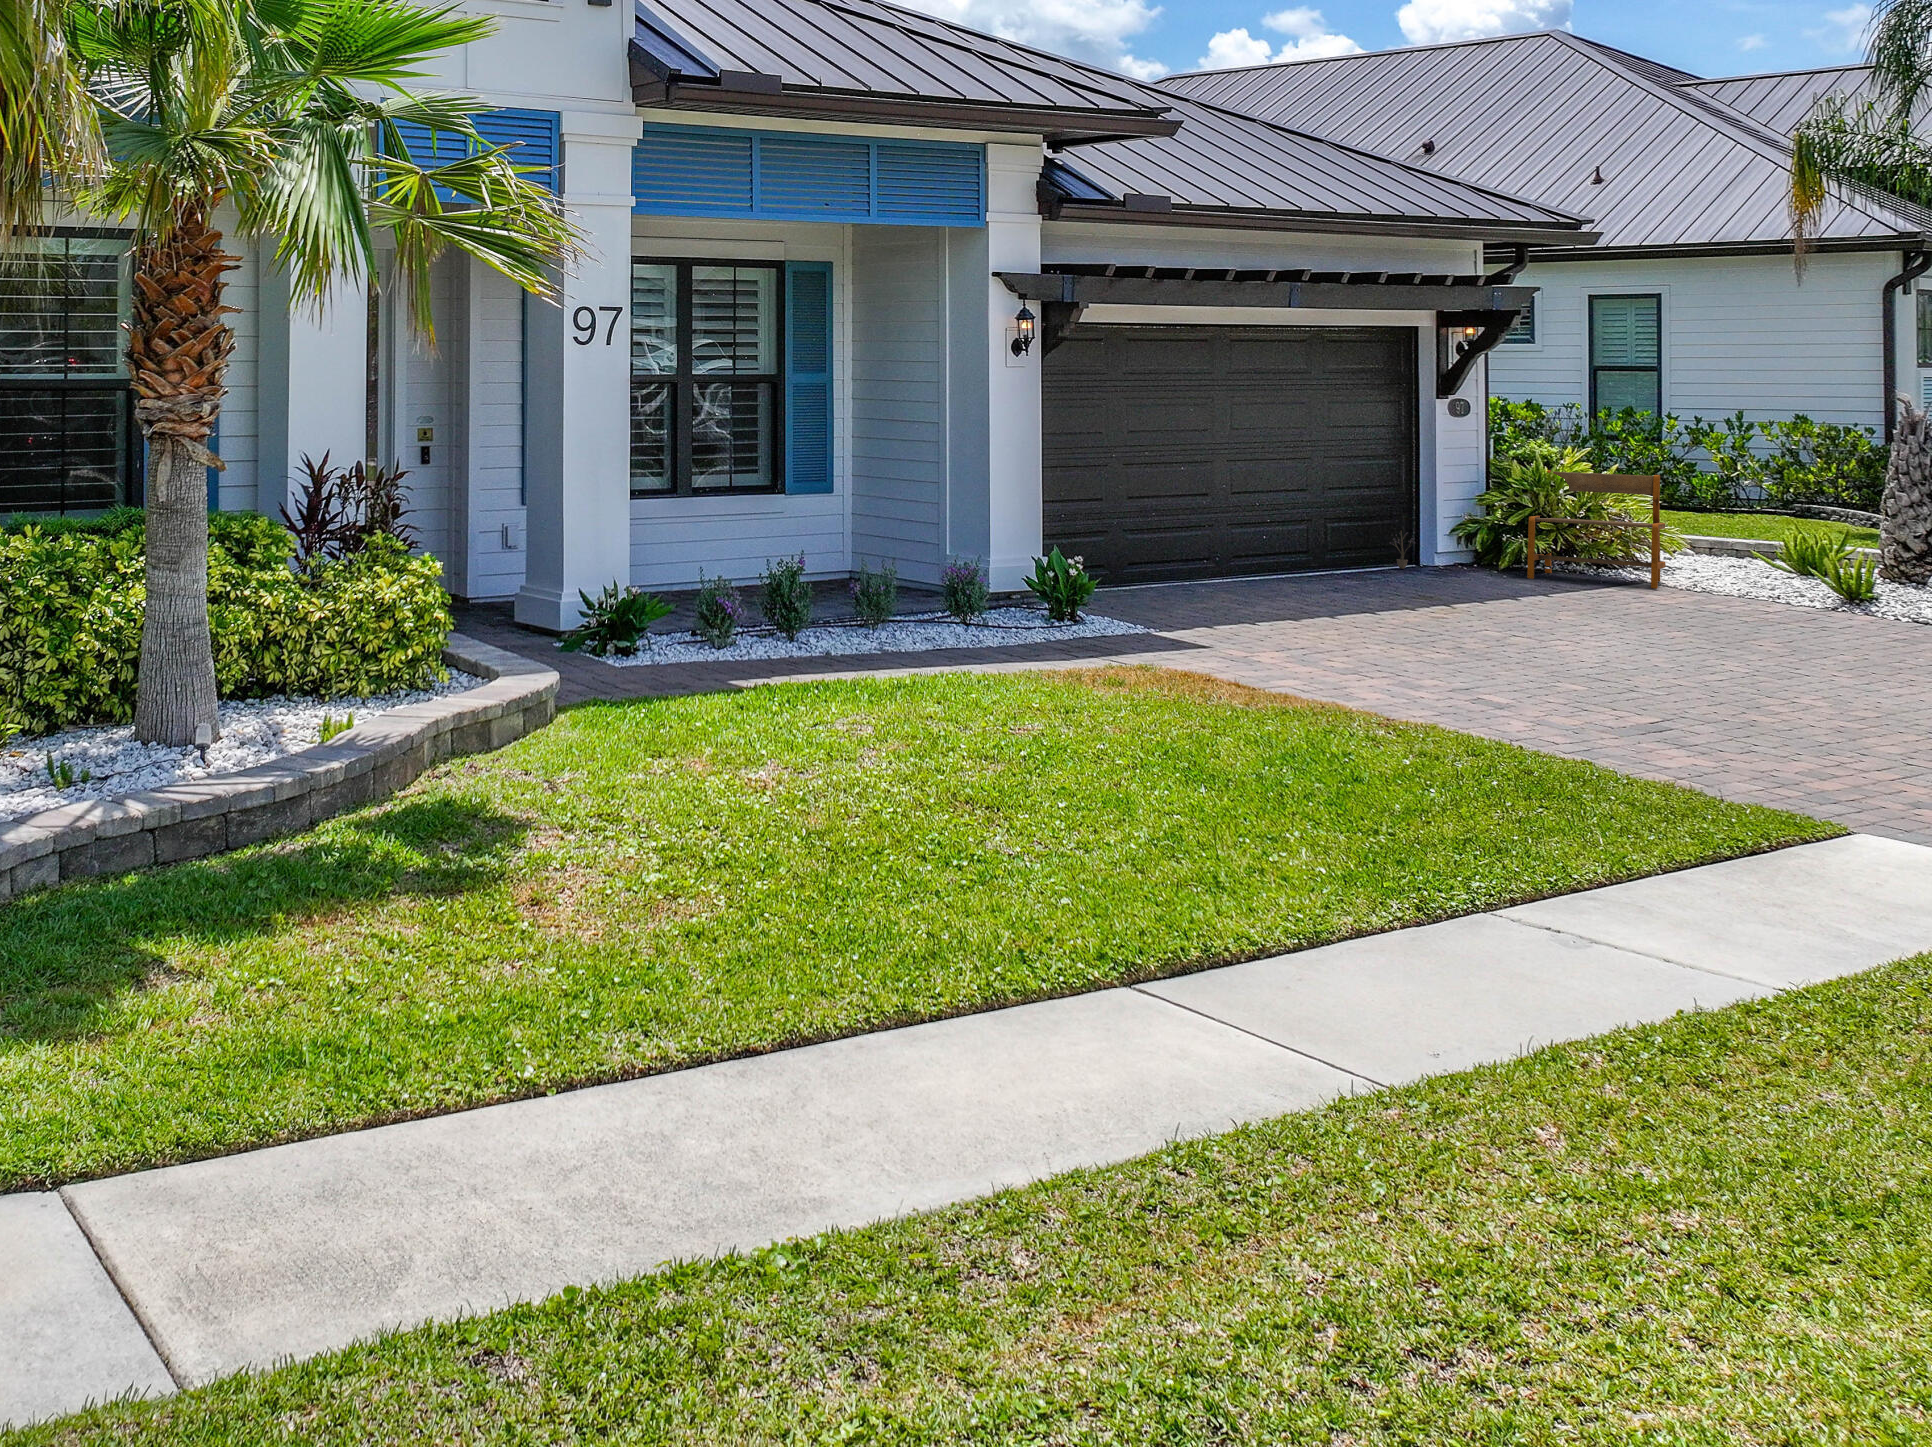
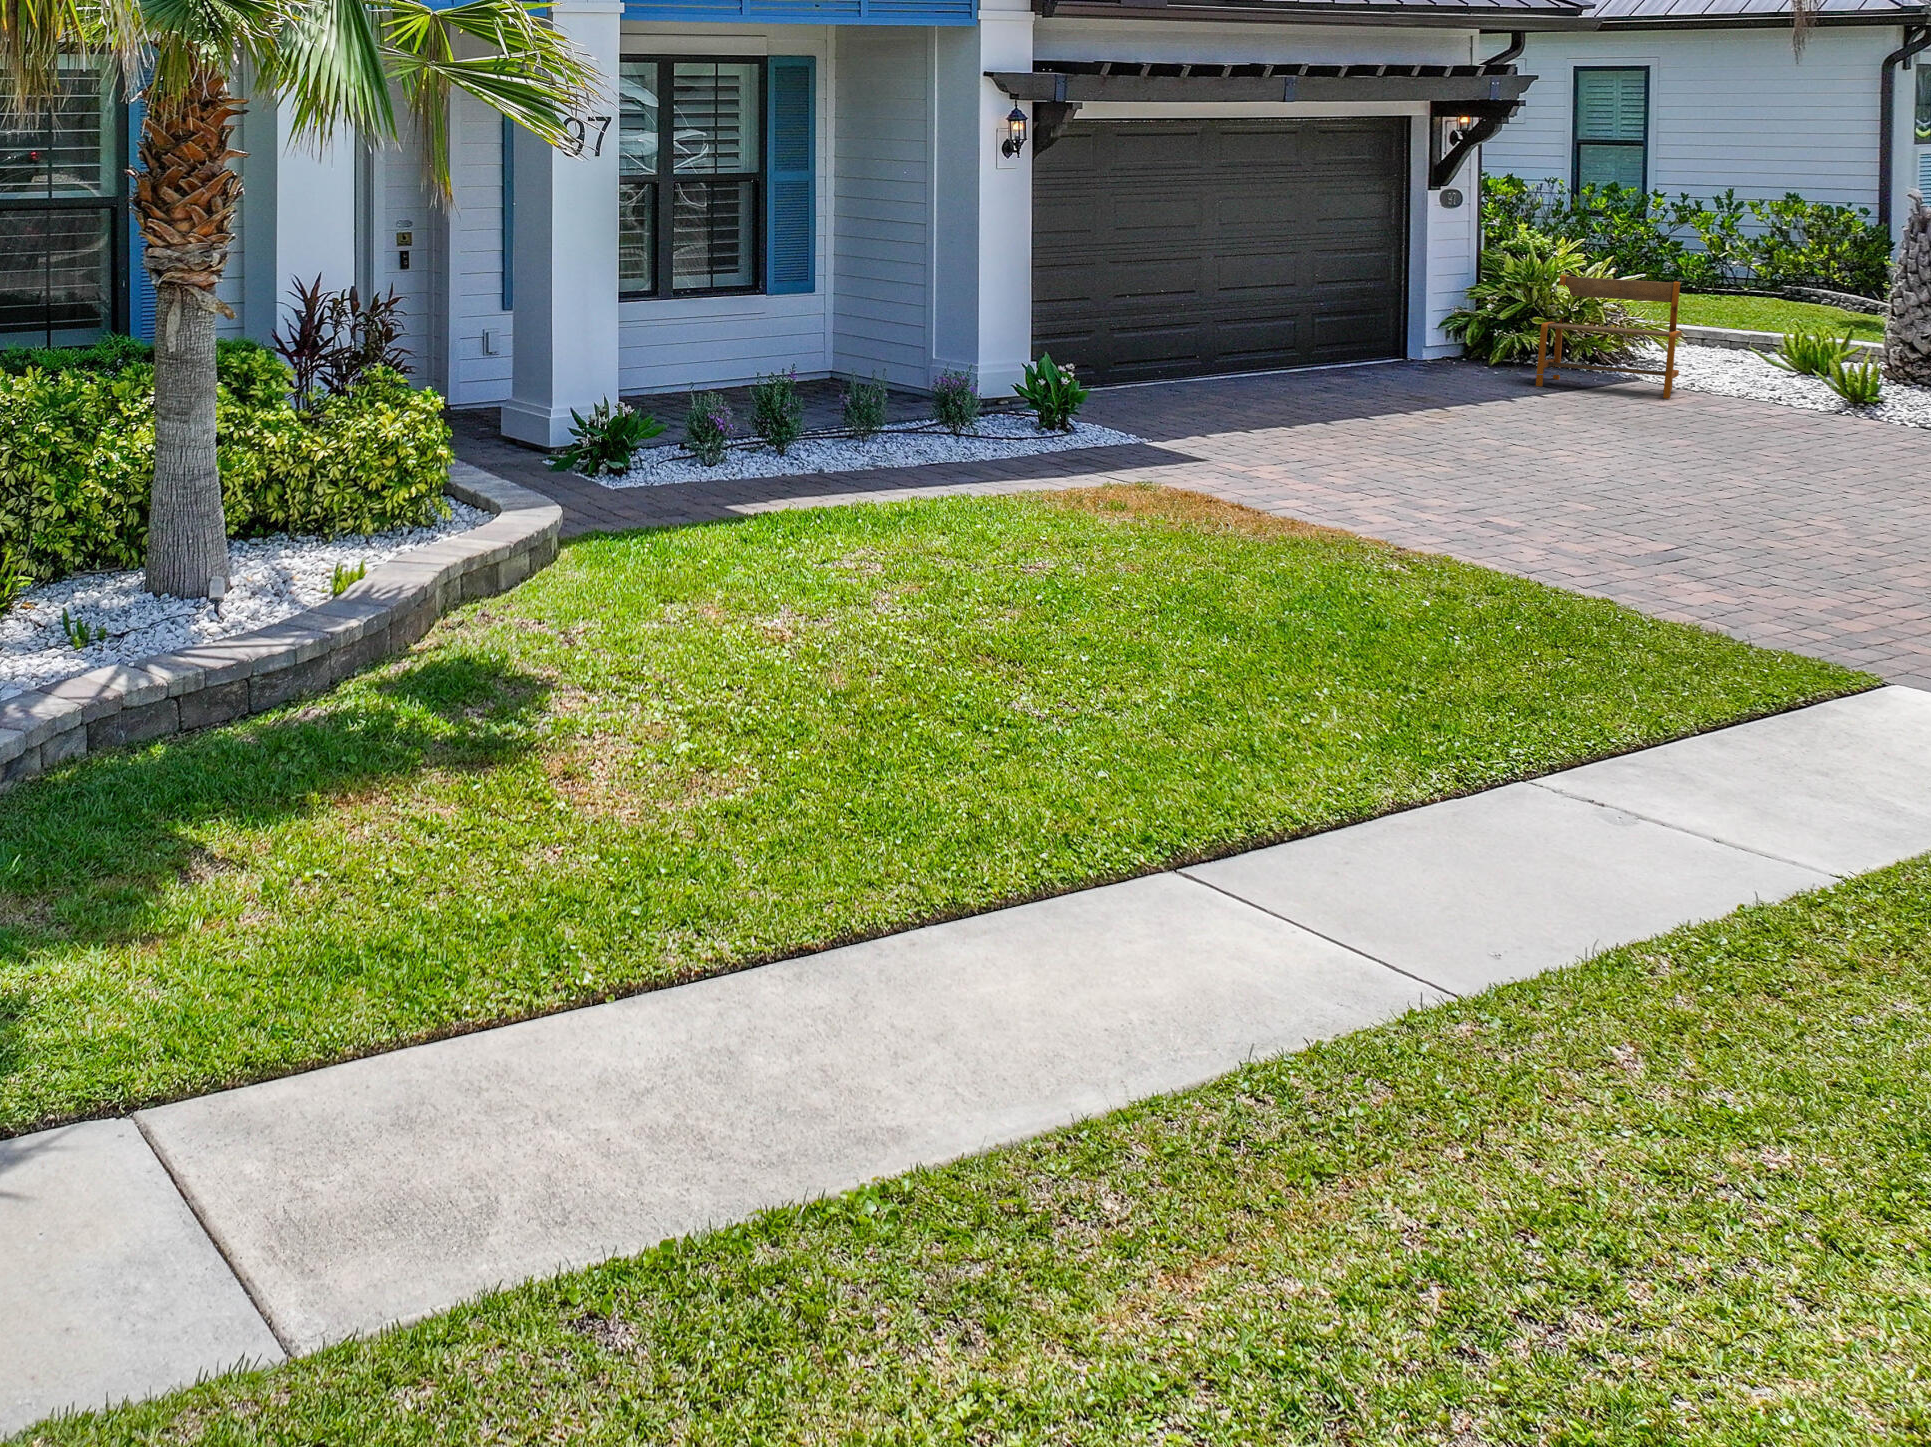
decorative plant: present [1386,530,1415,569] -> none [1388,336,1422,375]

